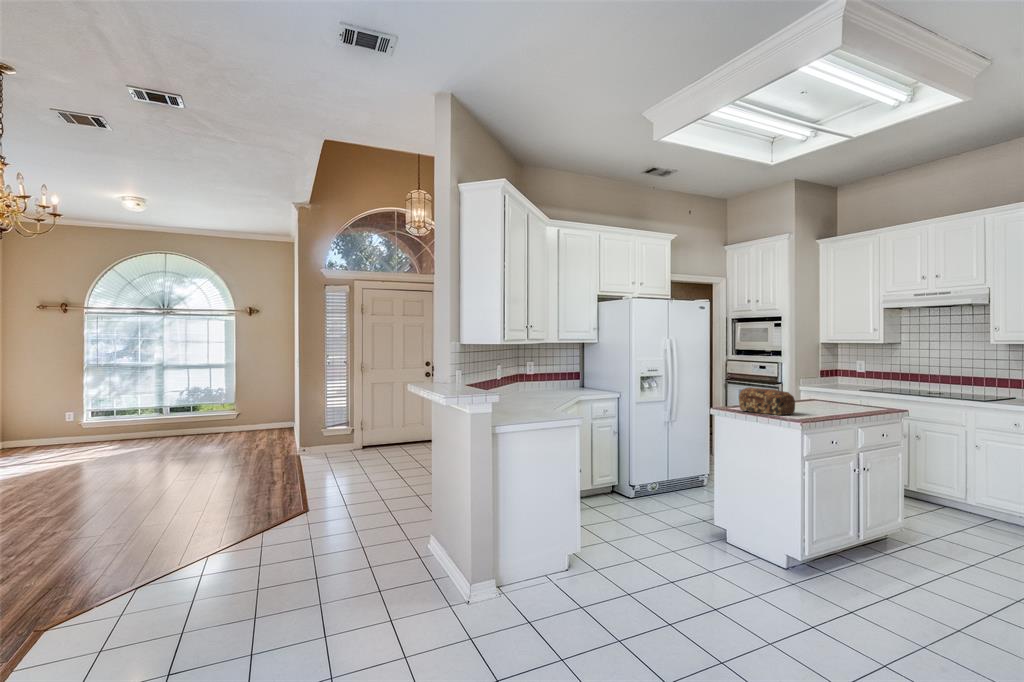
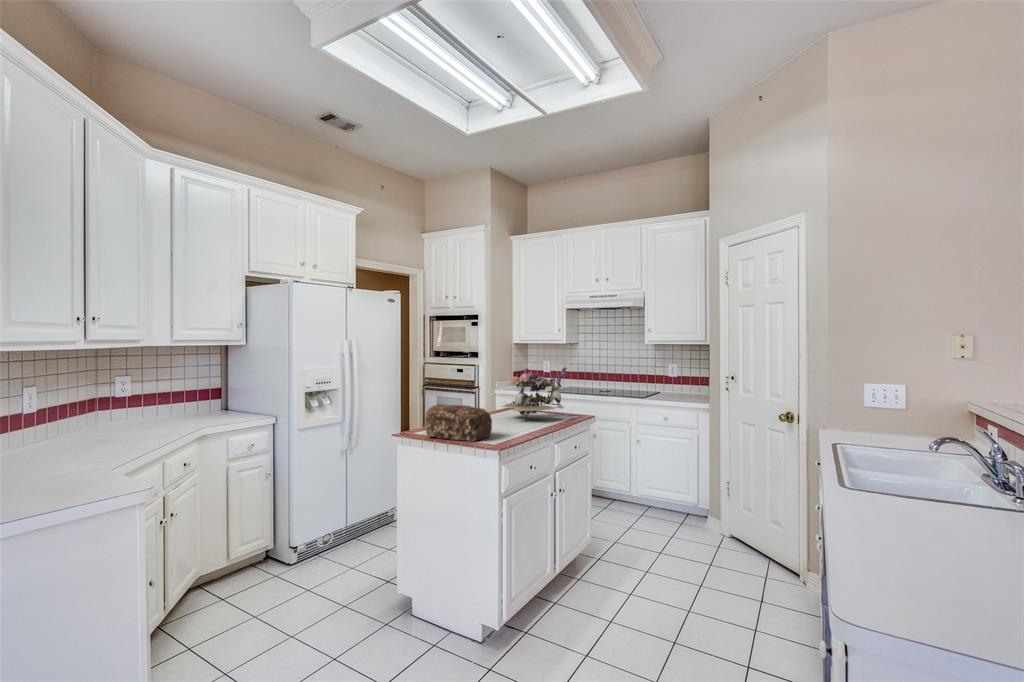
flower arrangement: none [805,363,873,407] -> present [502,366,568,417]

